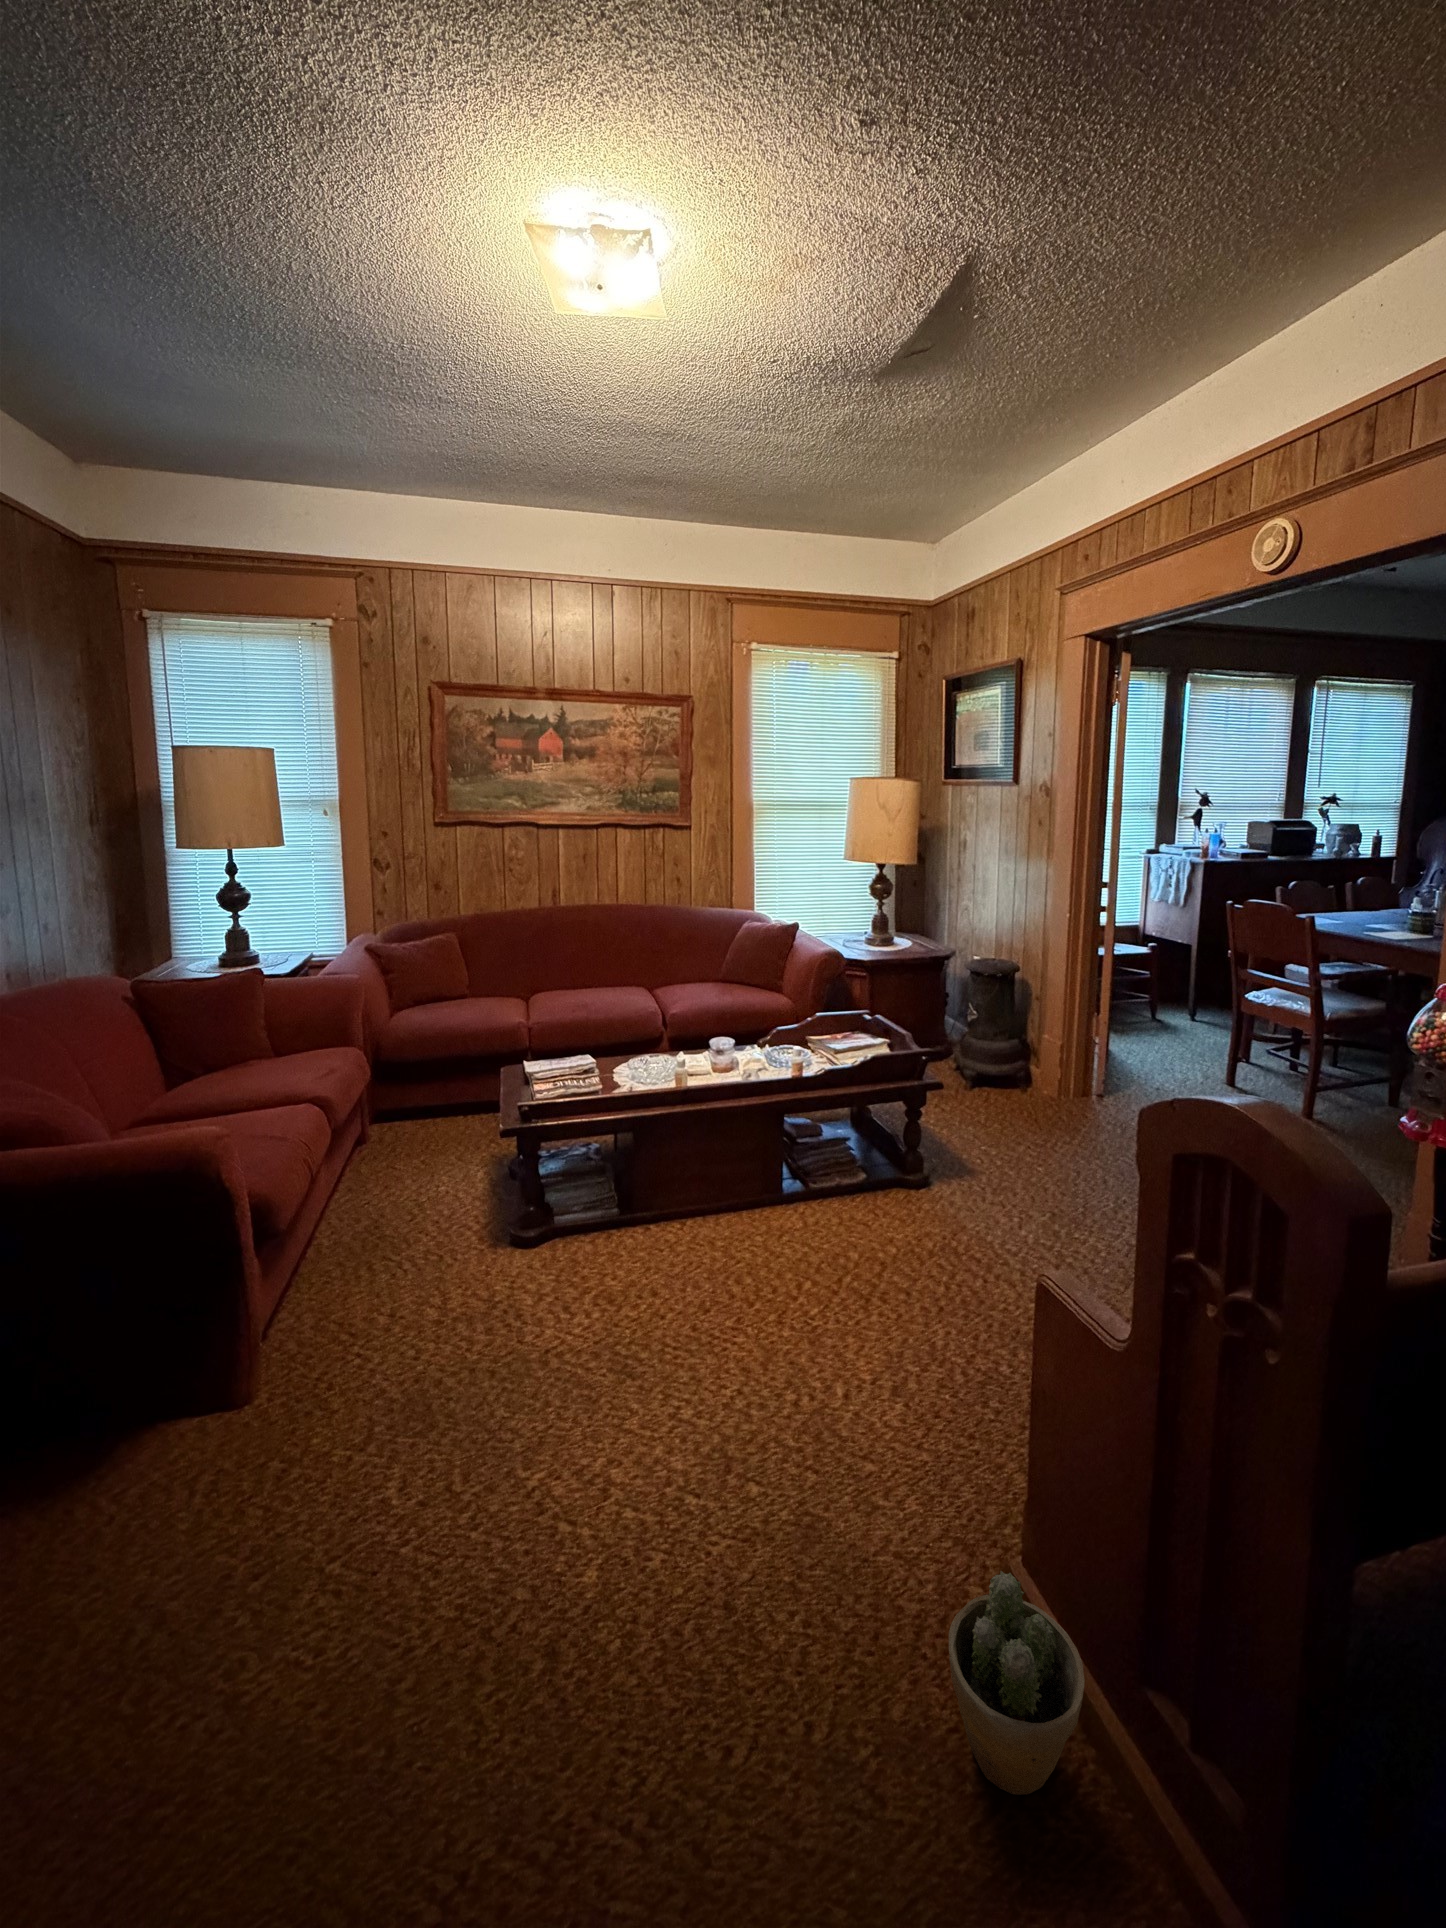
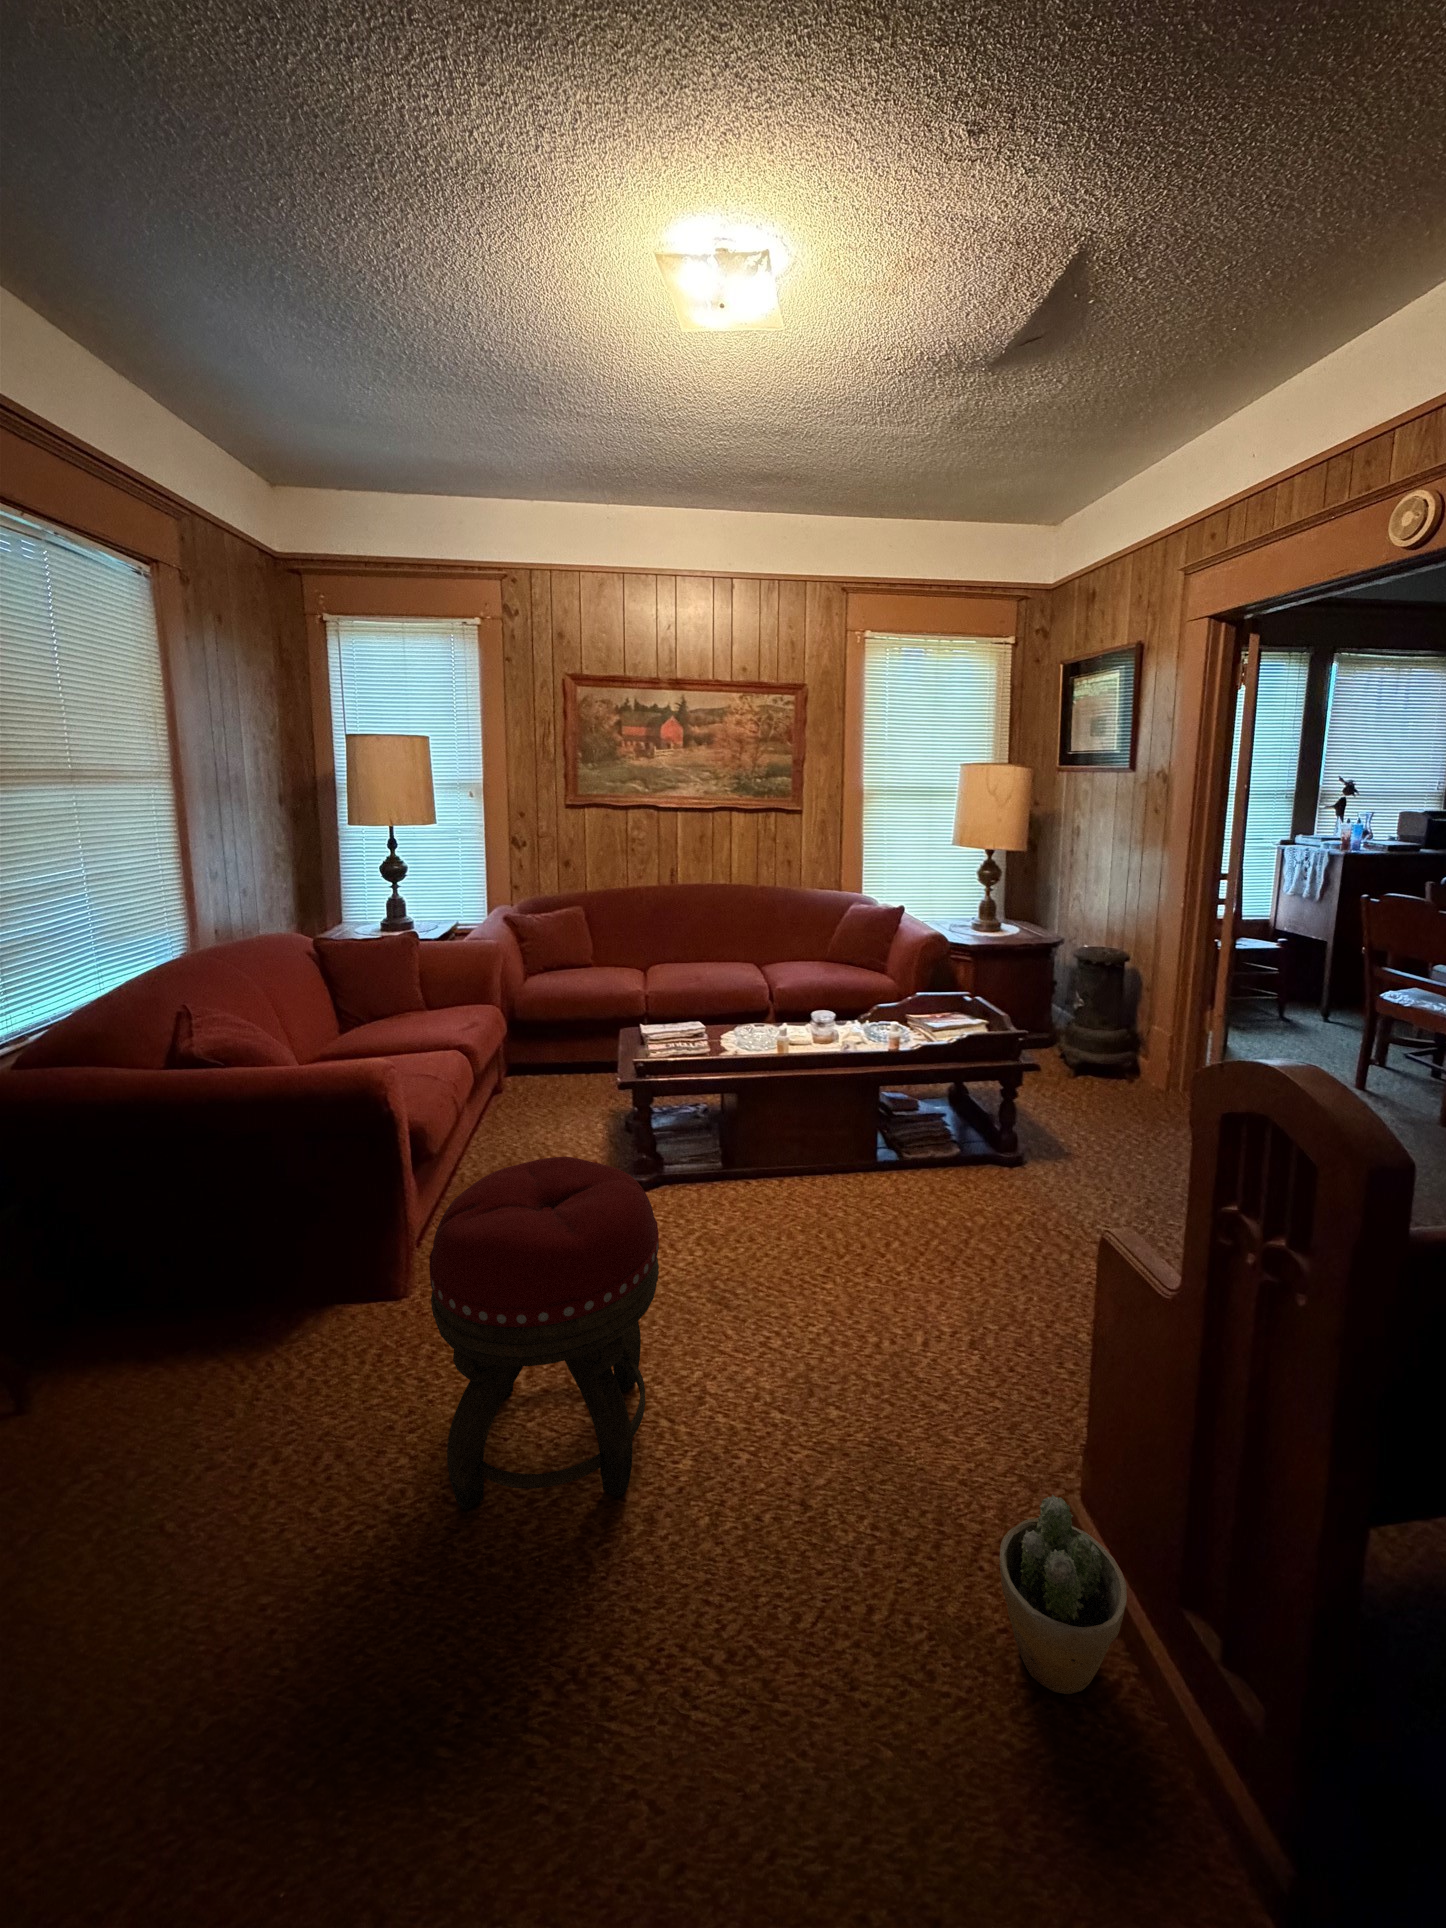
footstool: none [273,1230,553,1673] -> present [429,1157,659,1510]

